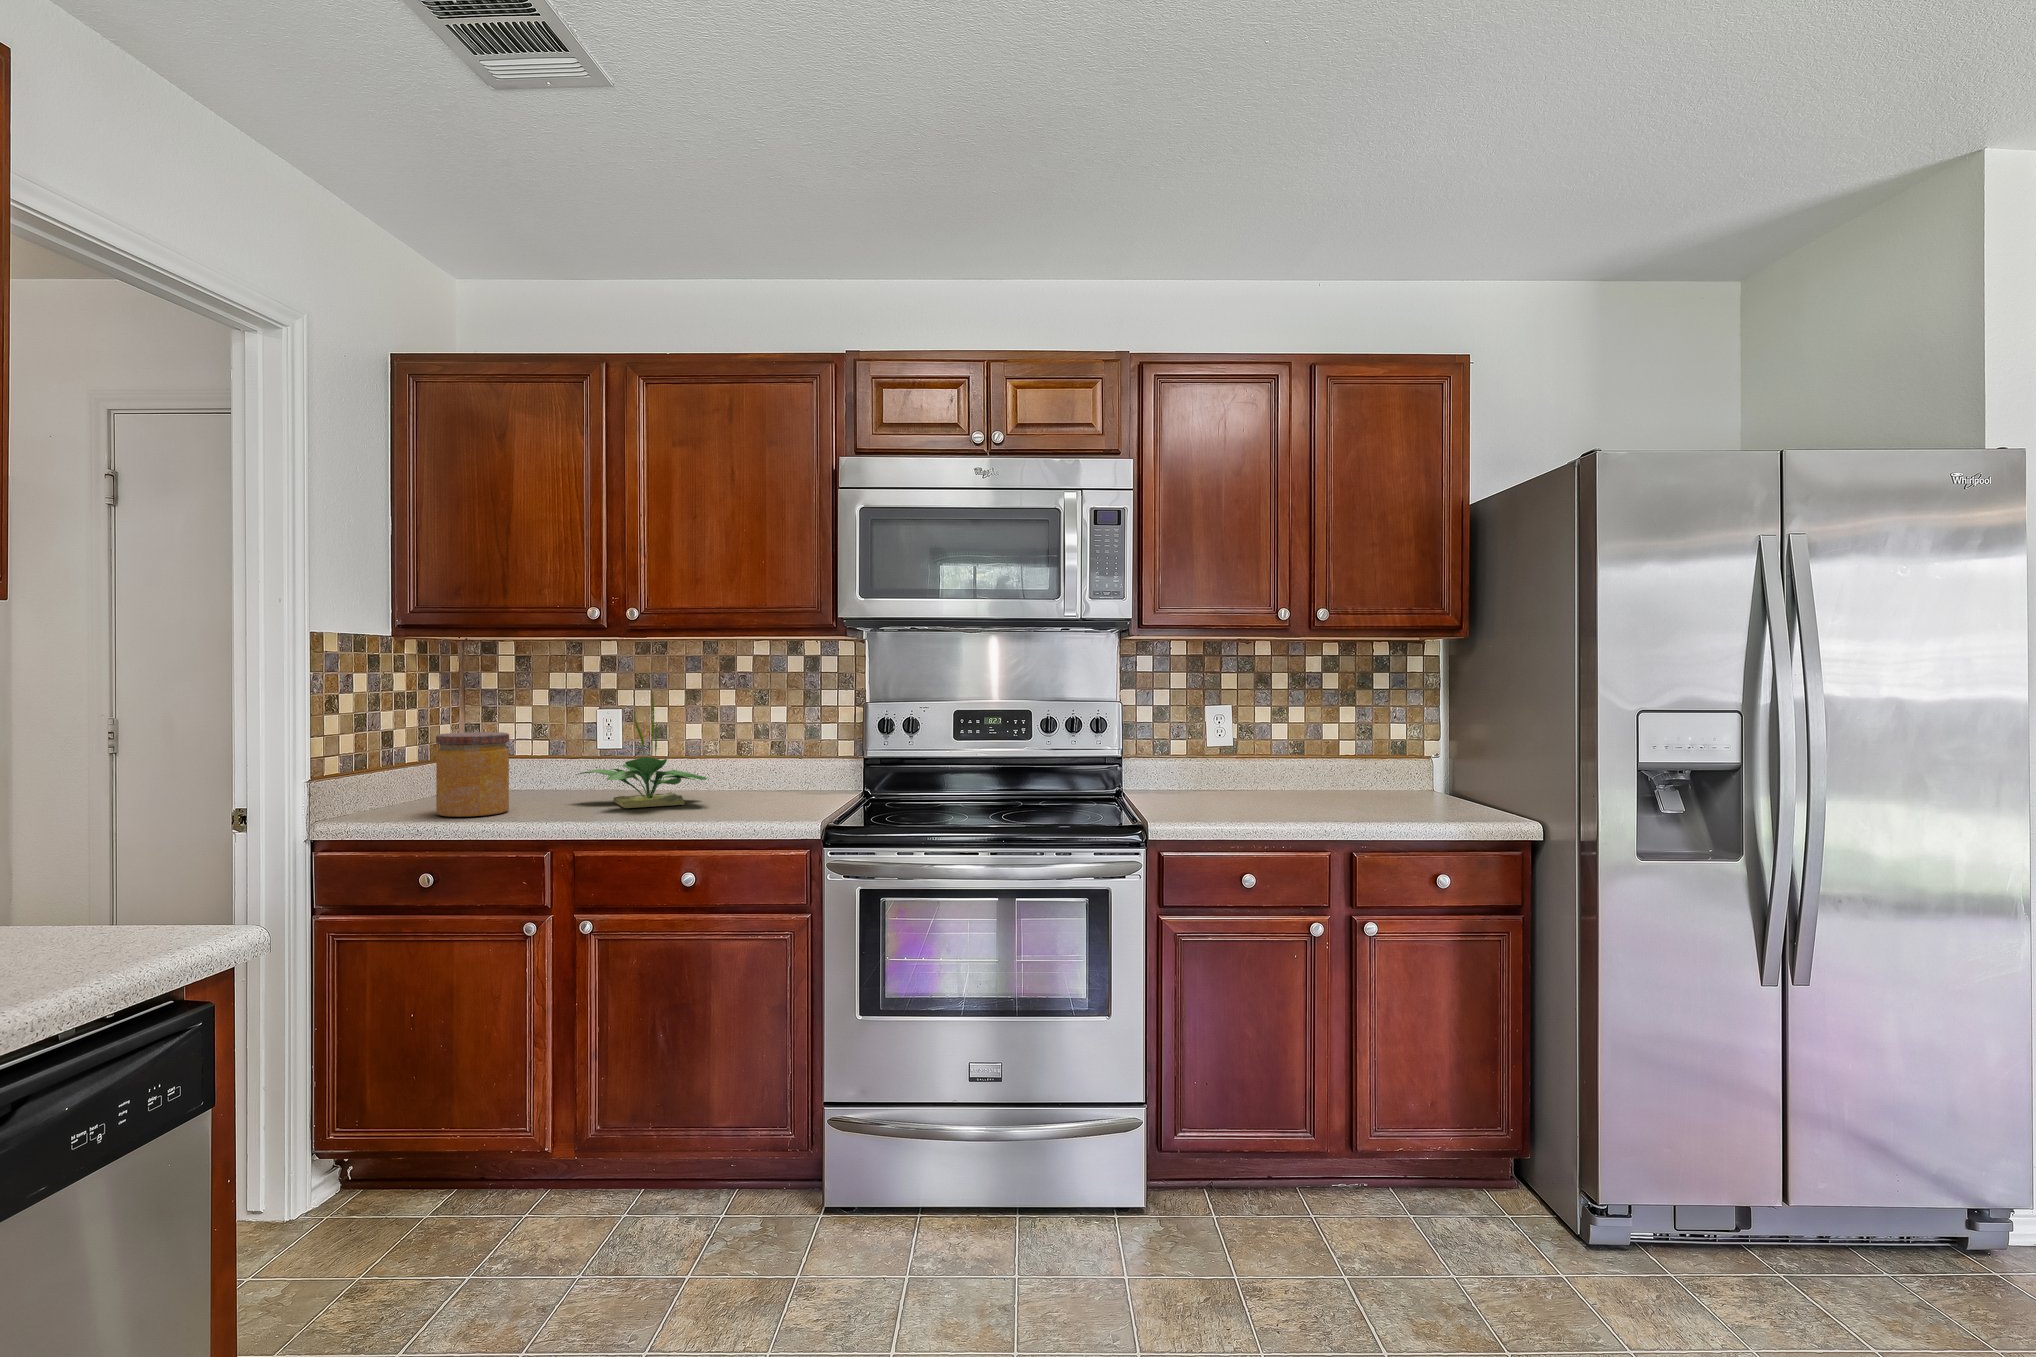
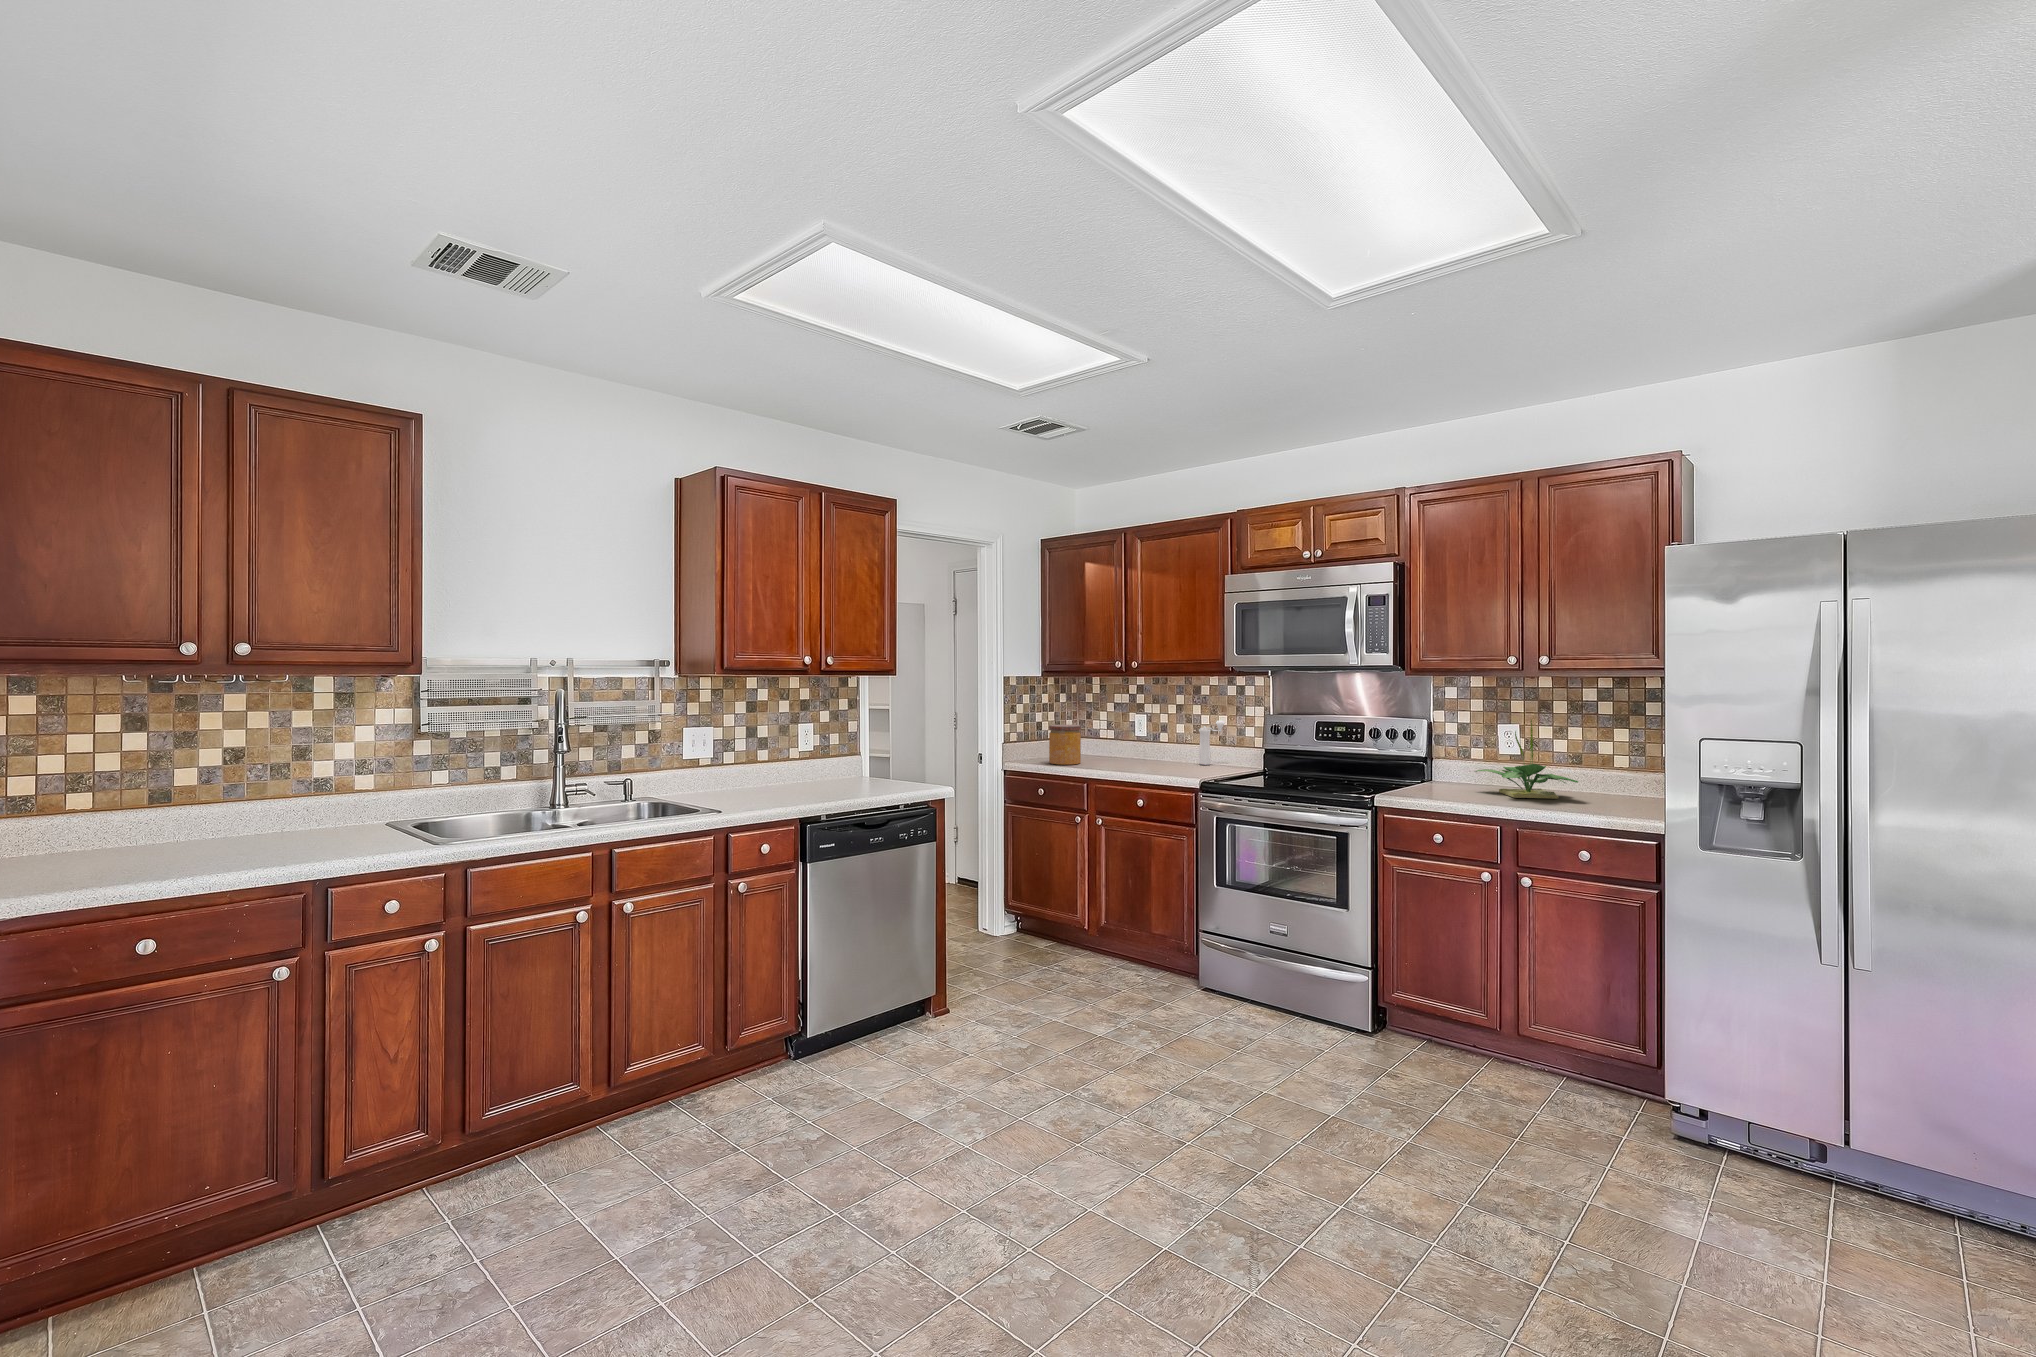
potted plant: present [576,693,707,808] -> present [1475,720,1578,799]
pepper mill: none [744,715,781,794] -> present [1199,720,1225,765]

